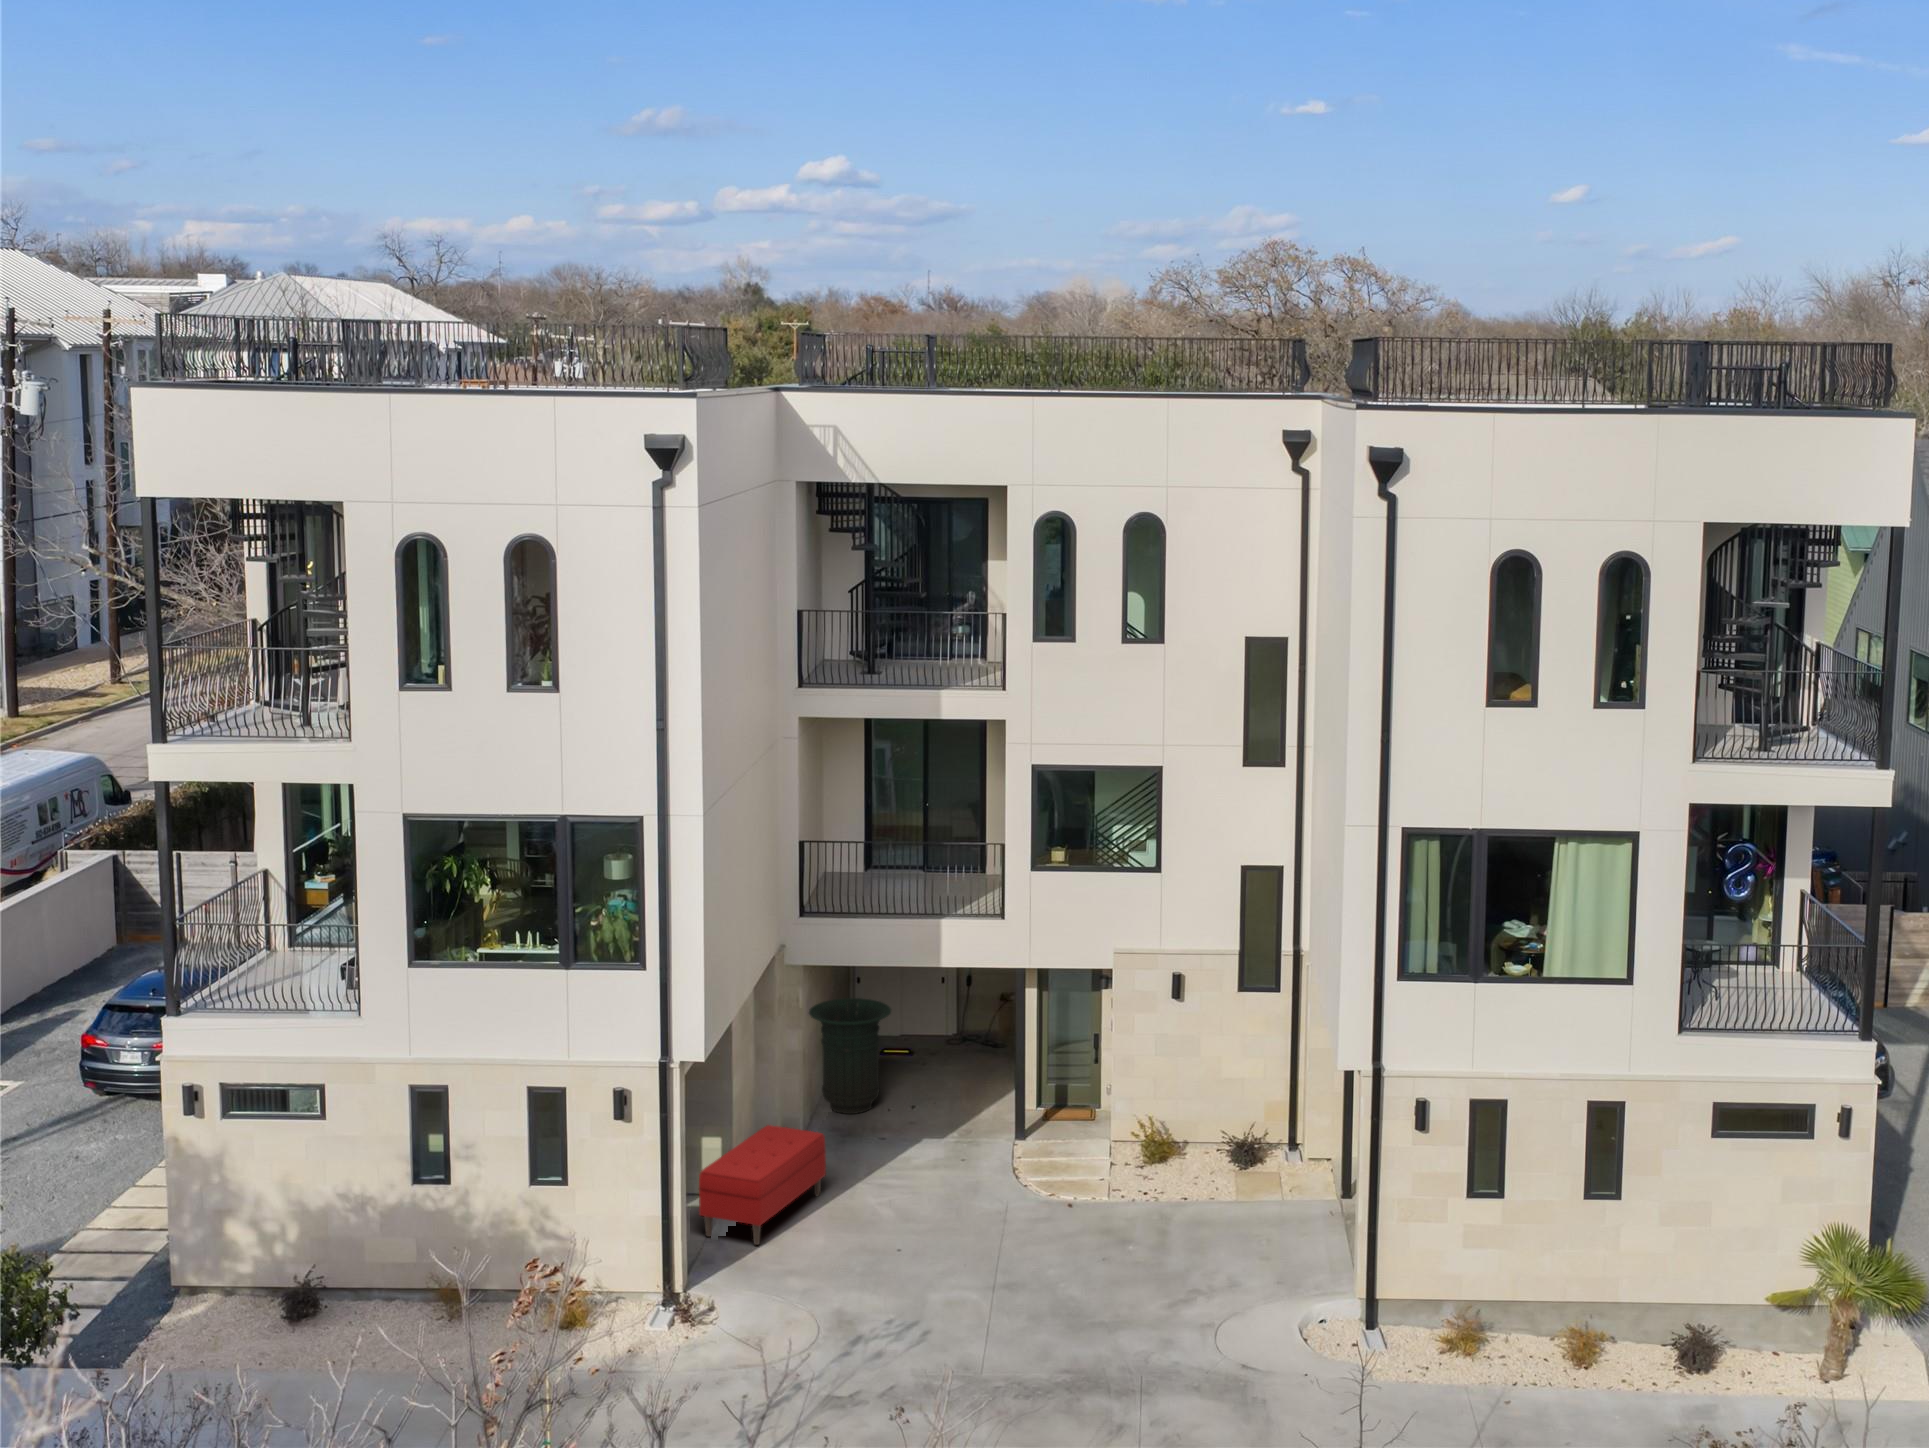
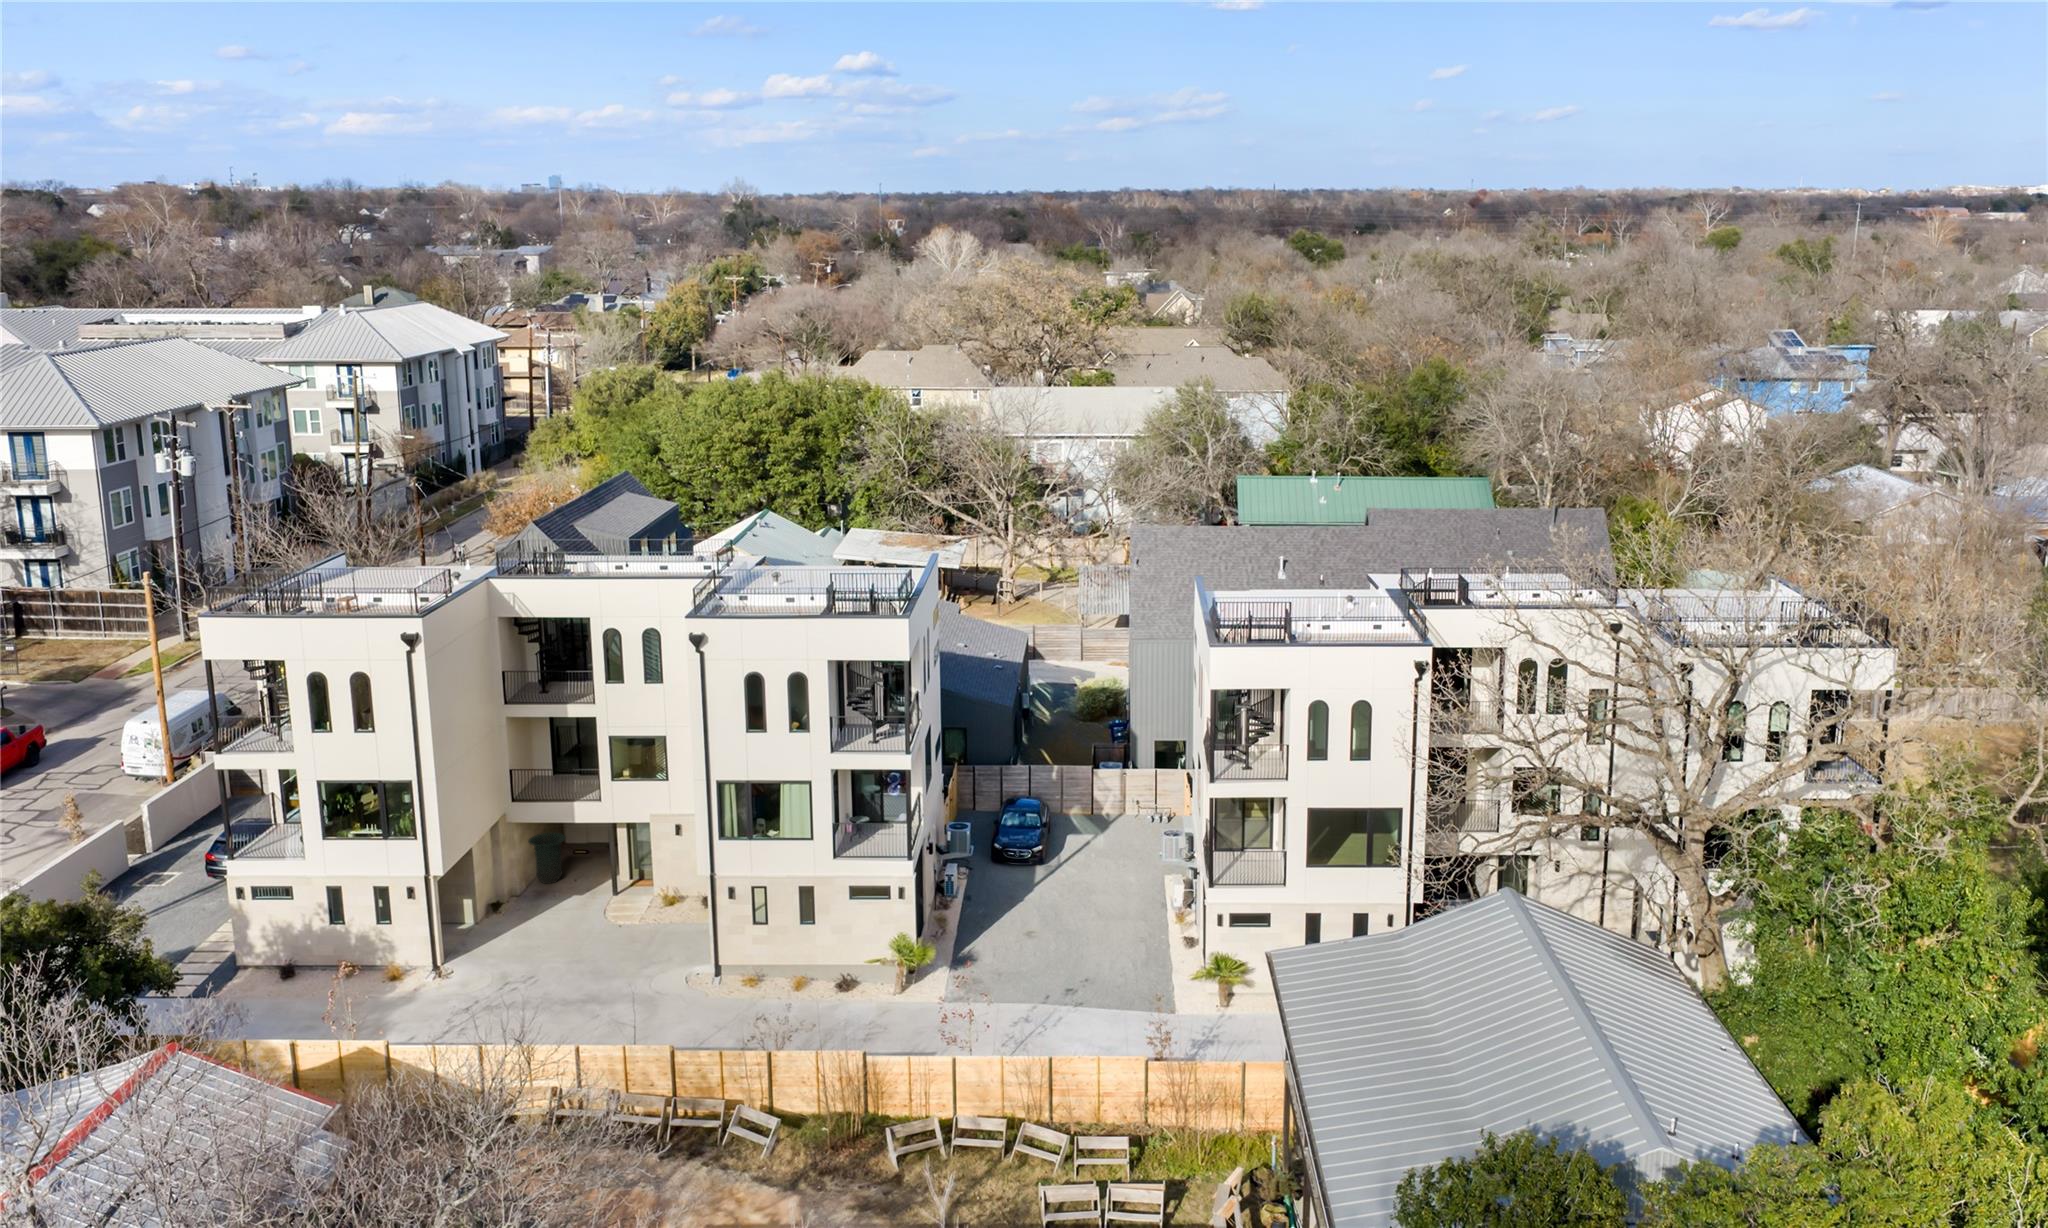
bench: present [699,1125,826,1245] -> none [458,893,520,944]

